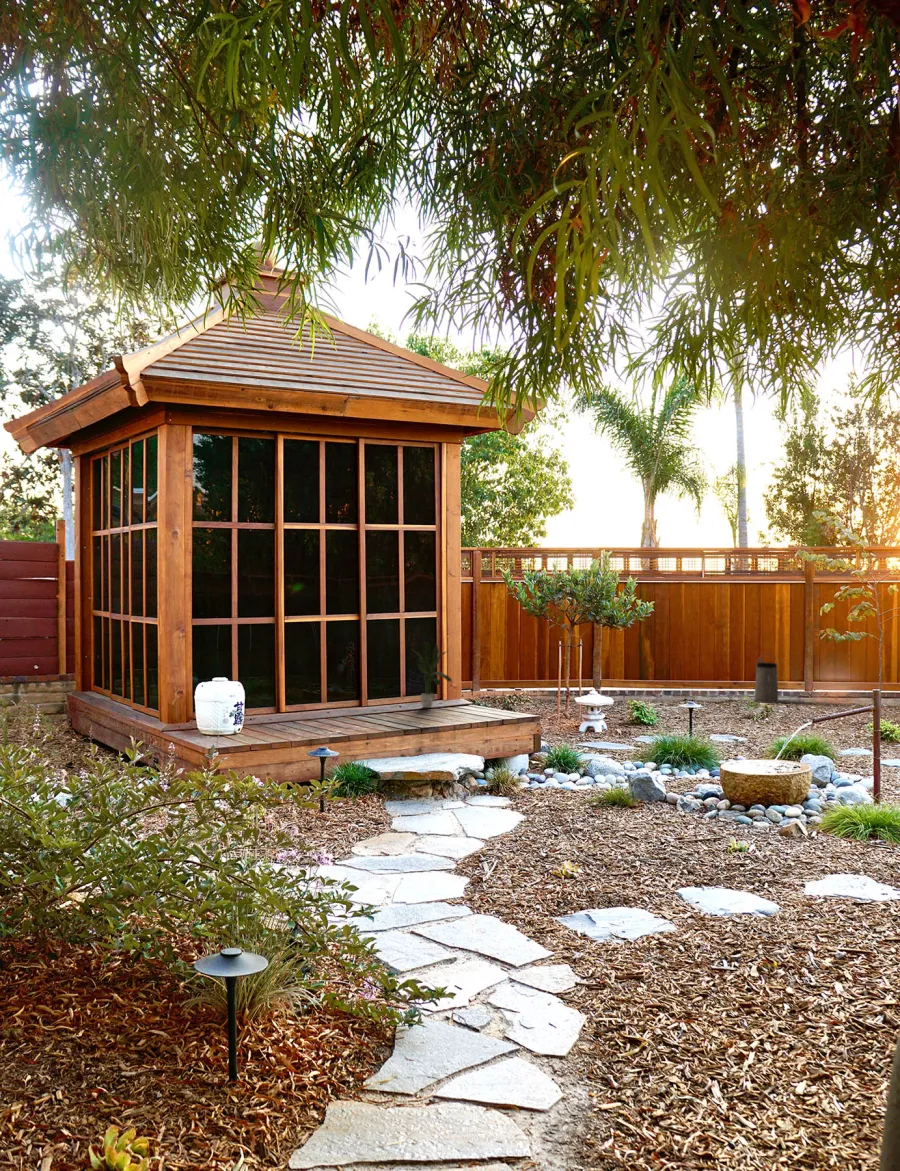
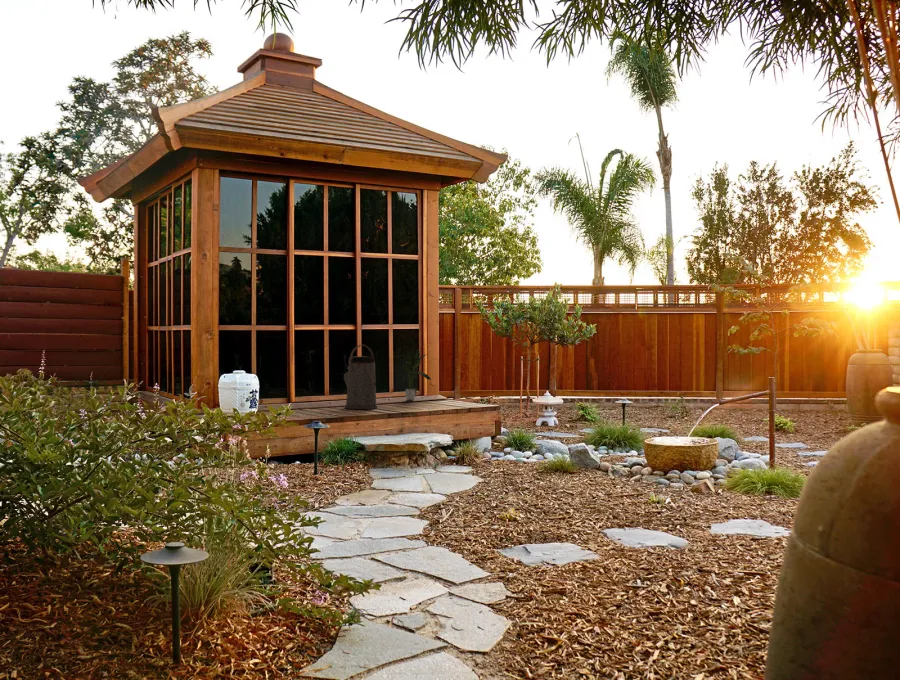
watering can: present [754,655,779,703] -> present [344,345,377,409]

